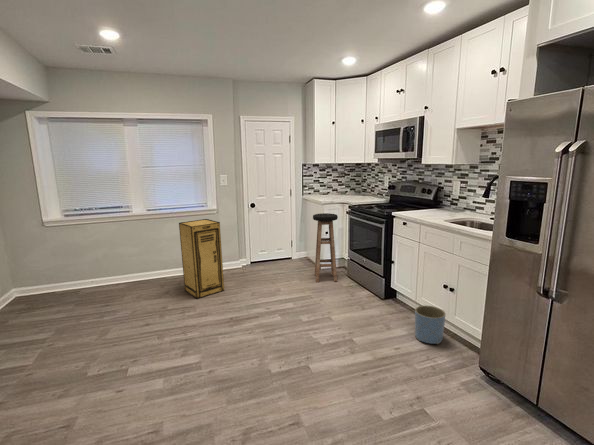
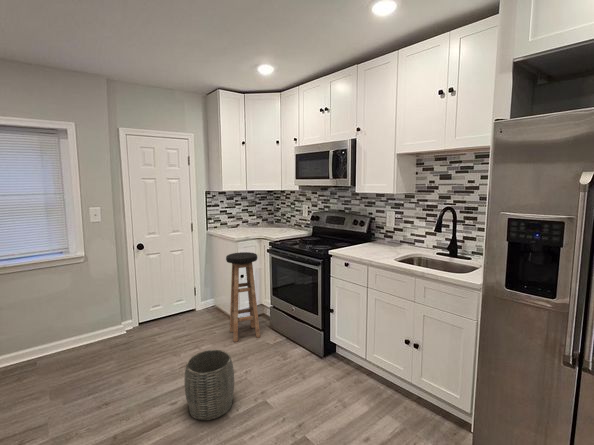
storage cabinet: present [179,219,224,299] -> none [12,274,98,407]
woven basket: none [275,277,309,320] -> present [184,350,234,420]
planter: present [415,306,445,344] -> none [377,367,413,420]

